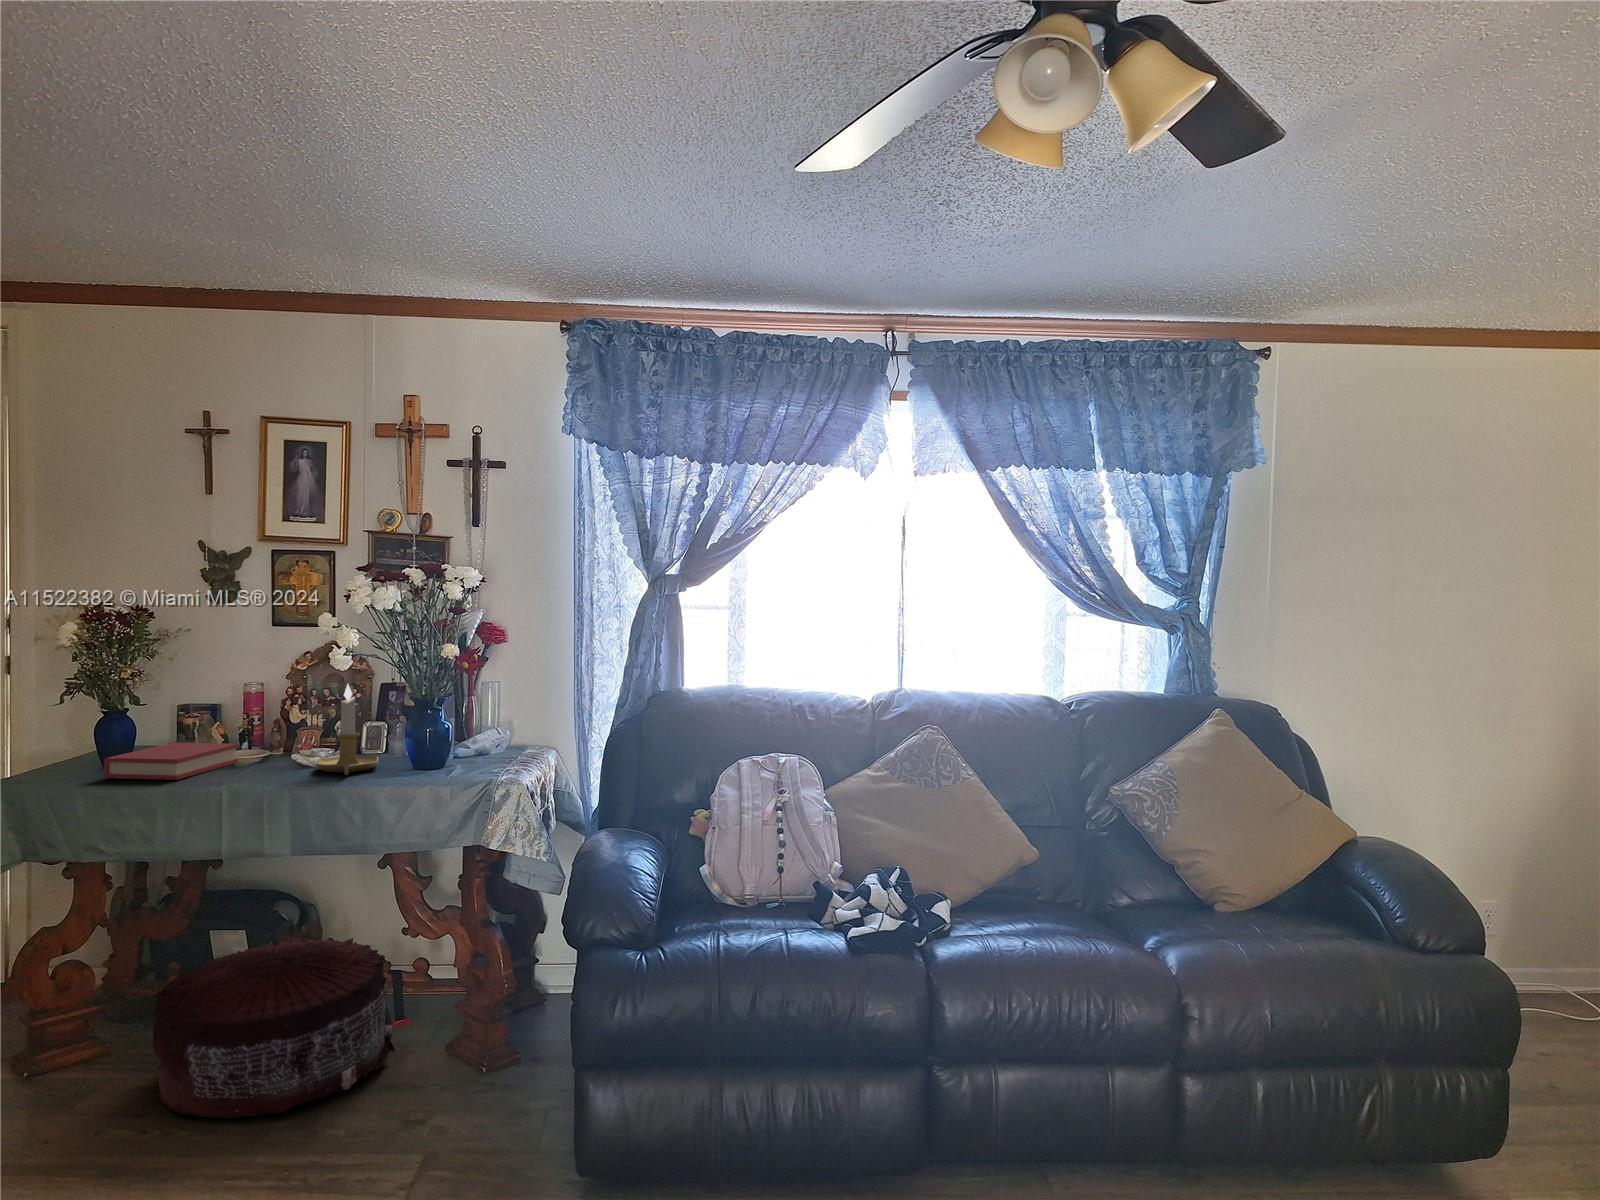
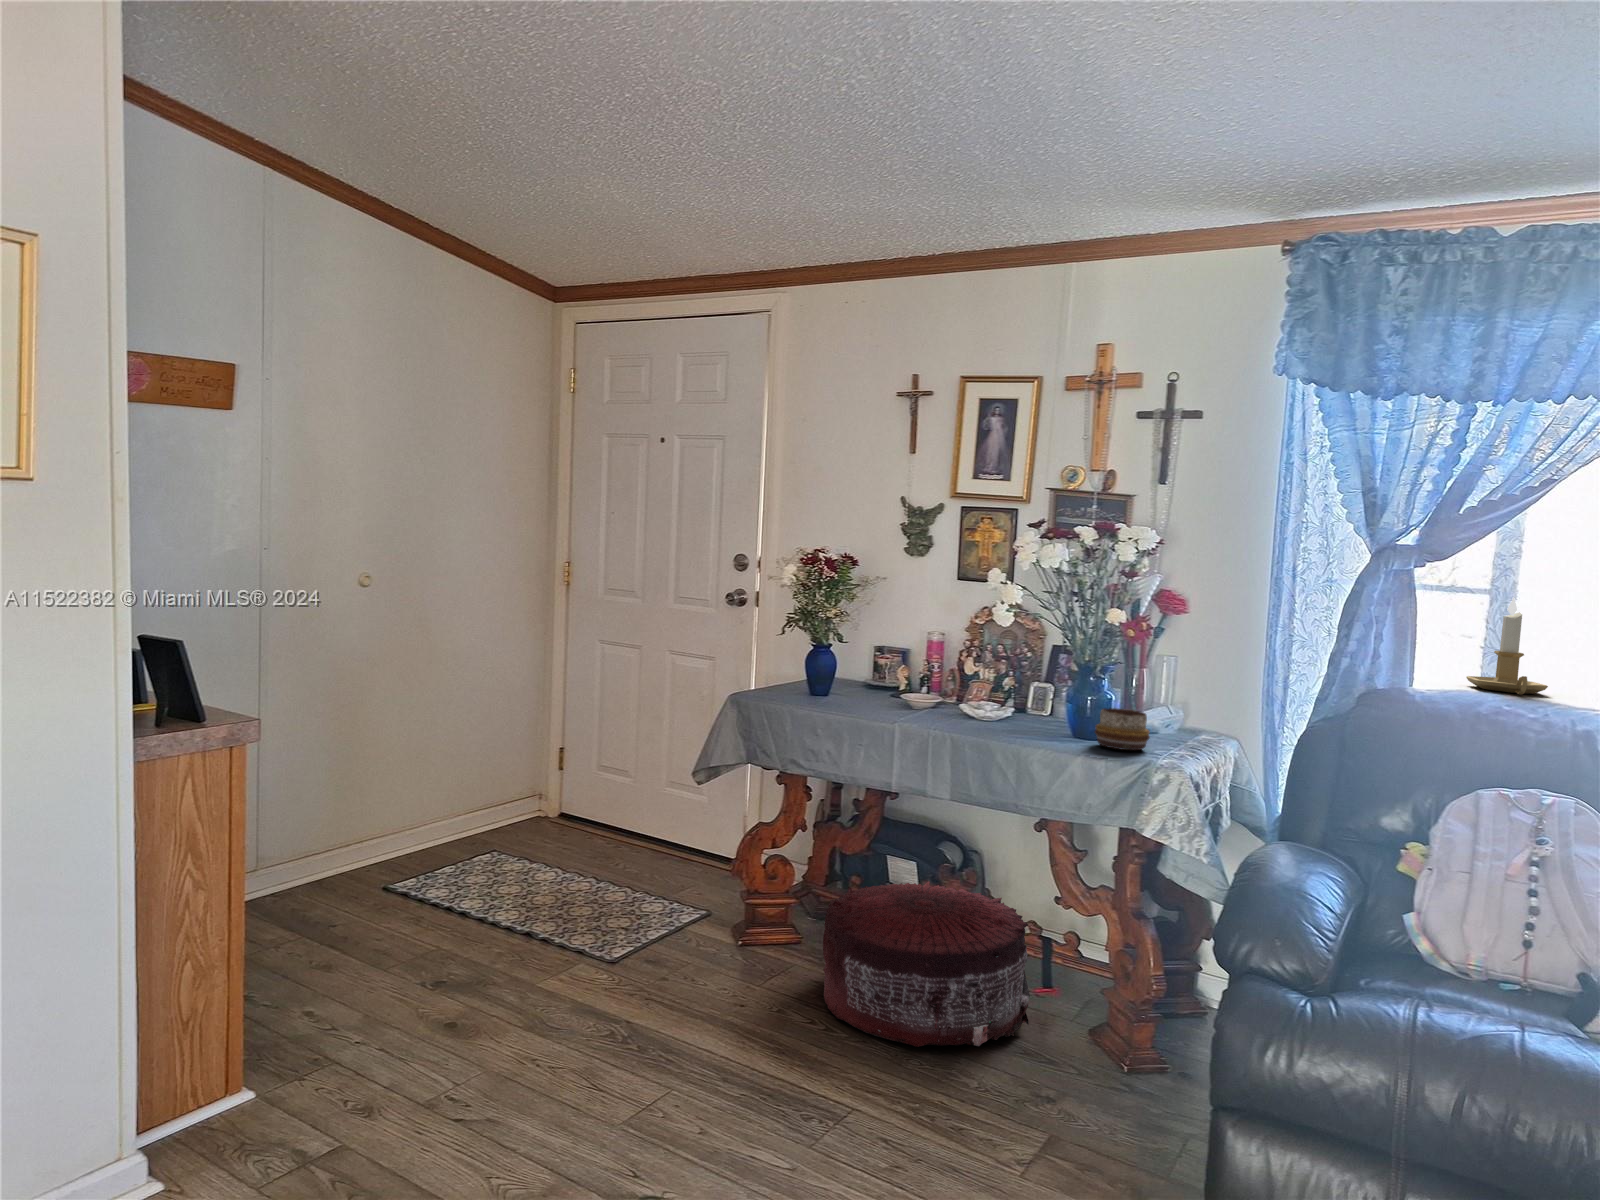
candlestick: present [316,684,378,775] -> present [1466,598,1548,695]
decorative bowl: none [438,737,489,775] -> present [1095,708,1150,750]
hardback book: present [104,743,238,780] -> none [807,679,916,711]

